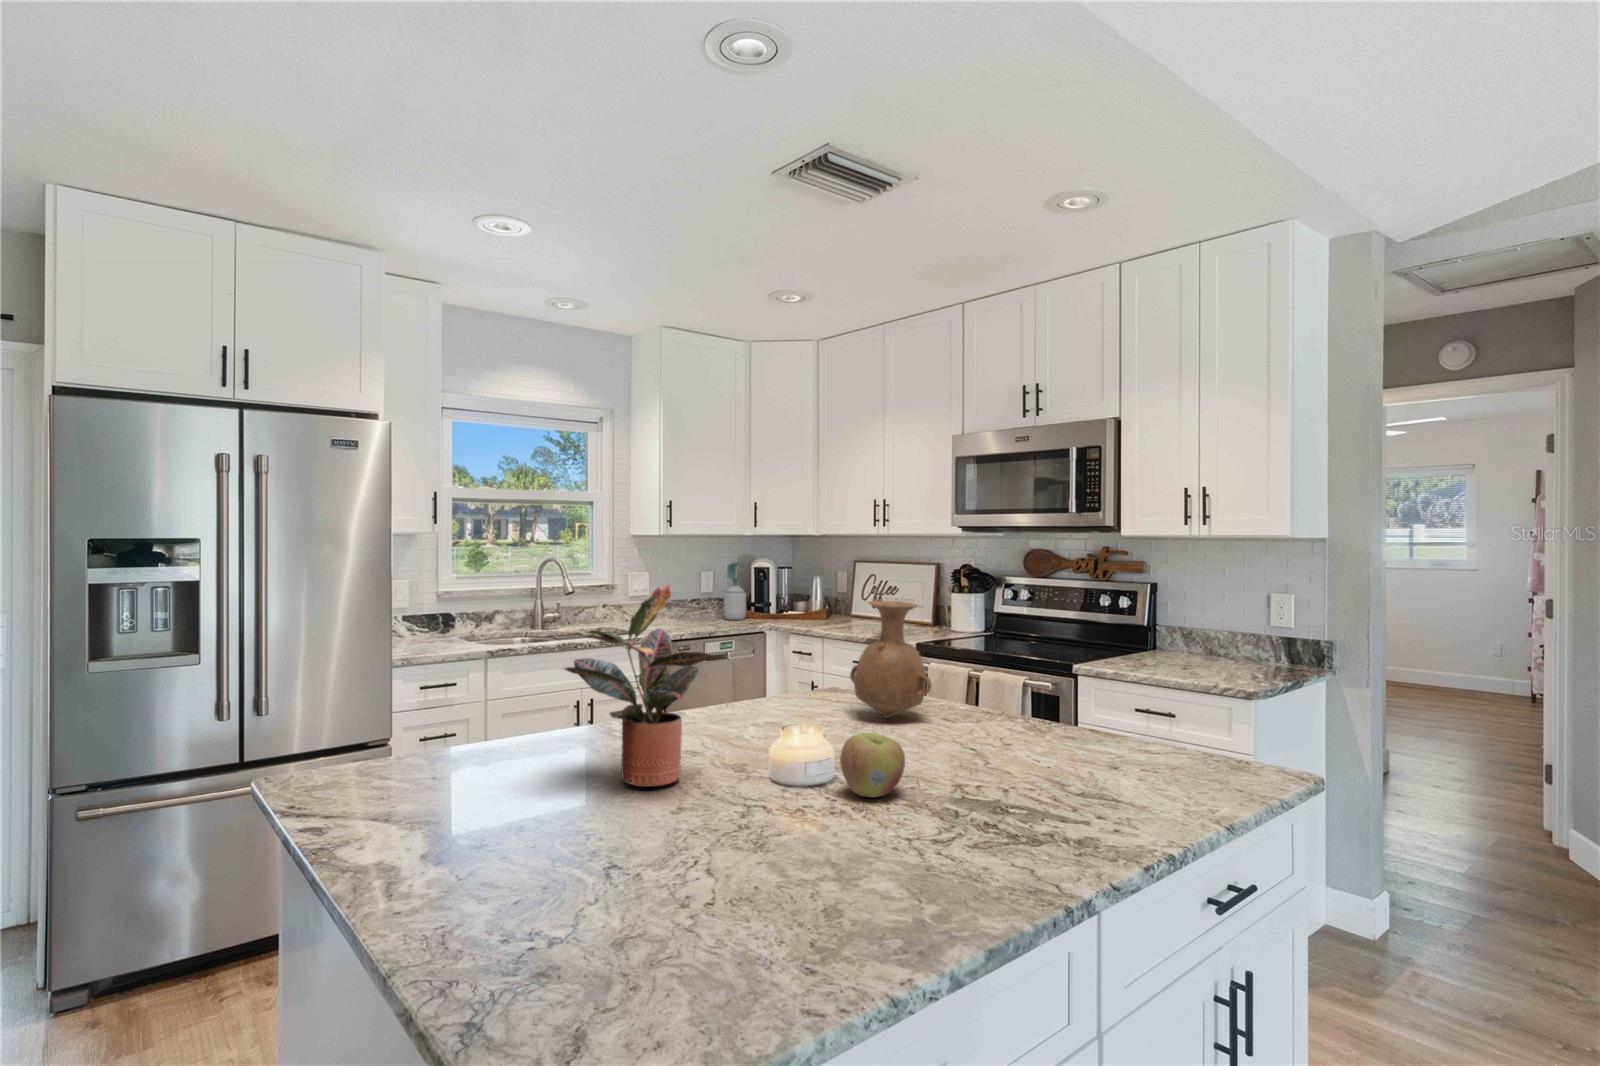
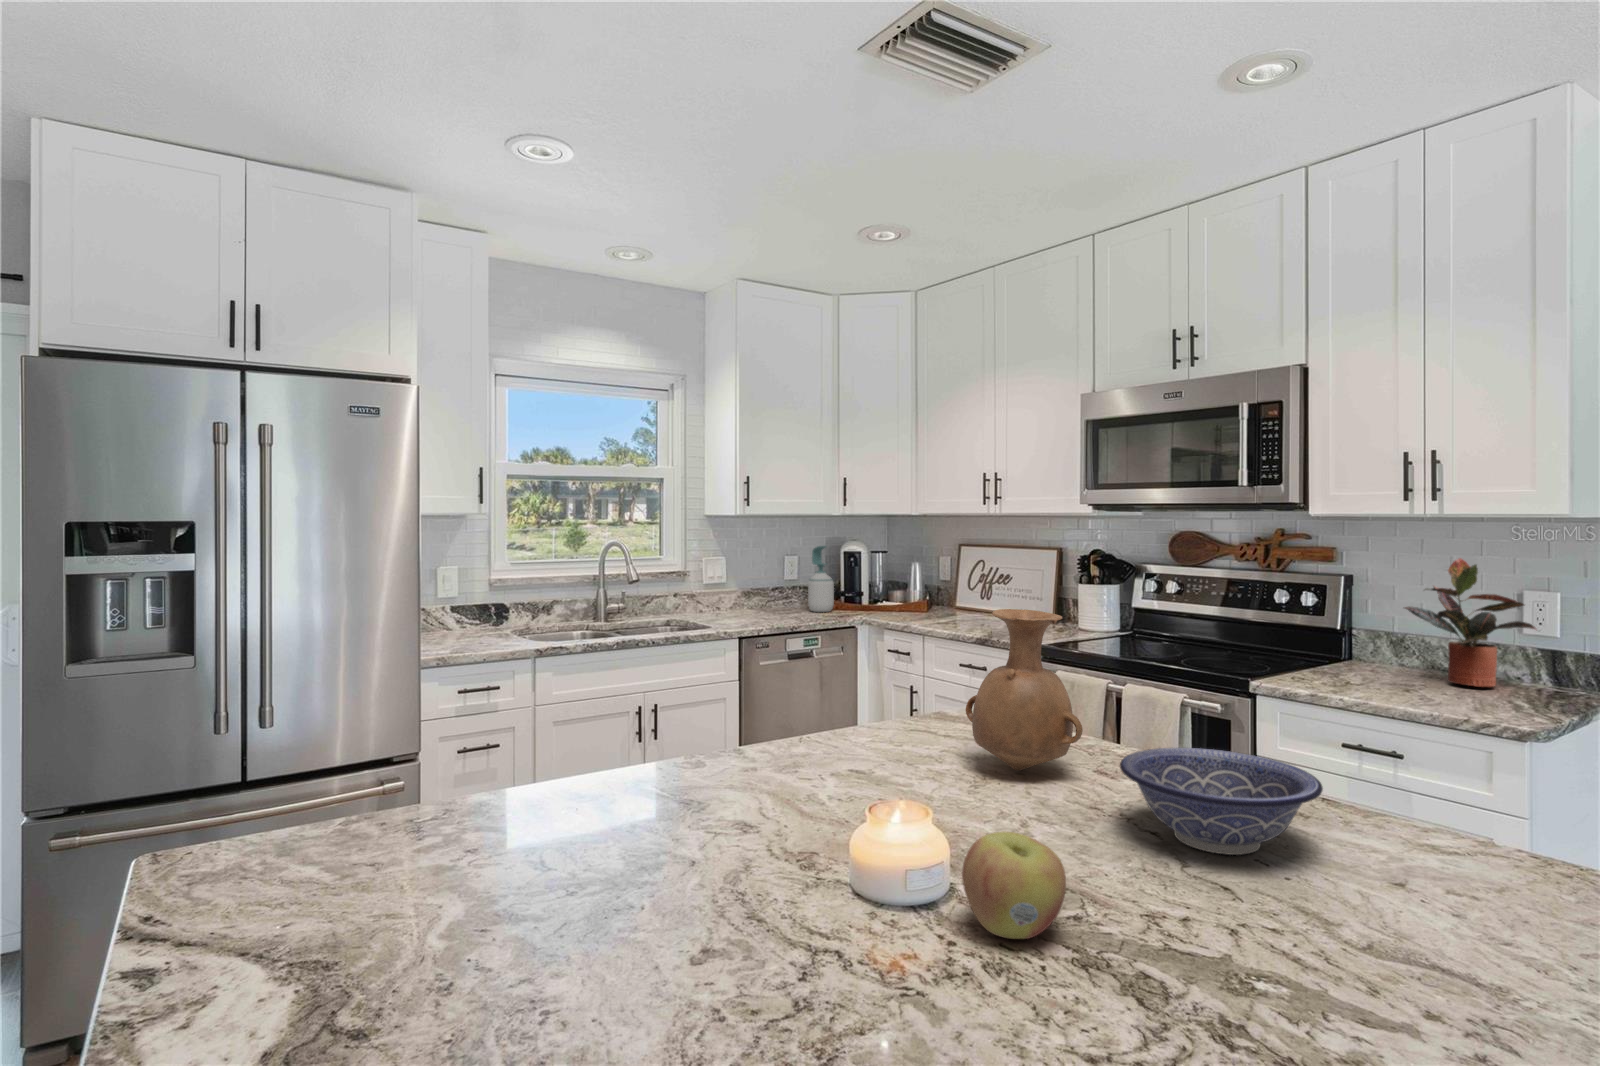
potted plant: present [556,584,713,787] -> present [1405,558,1536,687]
decorative bowl: none [951,692,1078,756] -> present [1120,748,1323,855]

